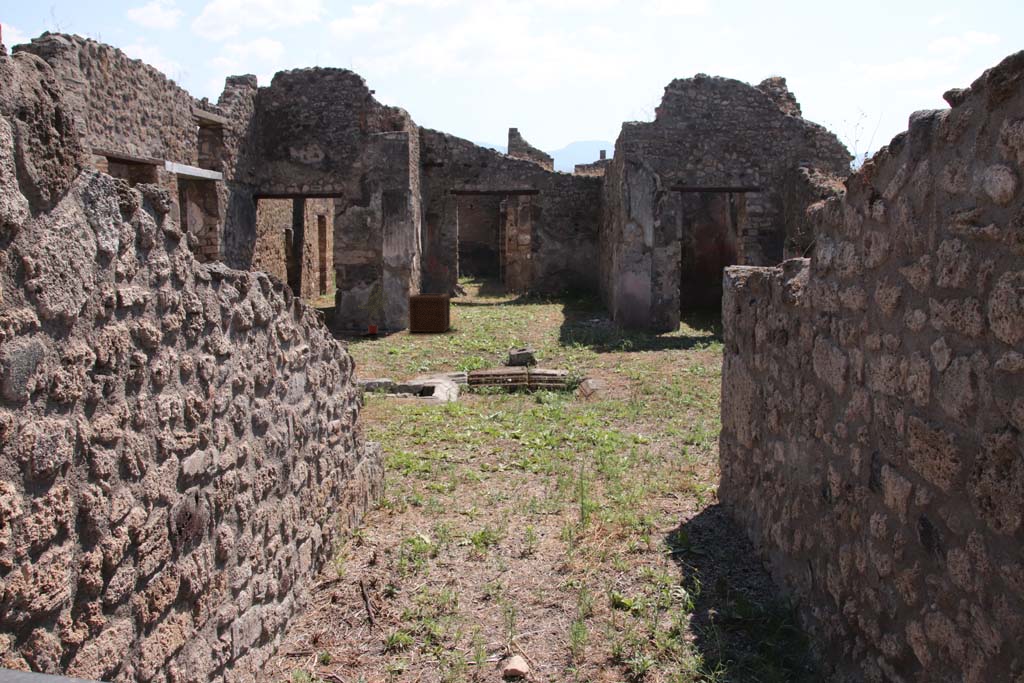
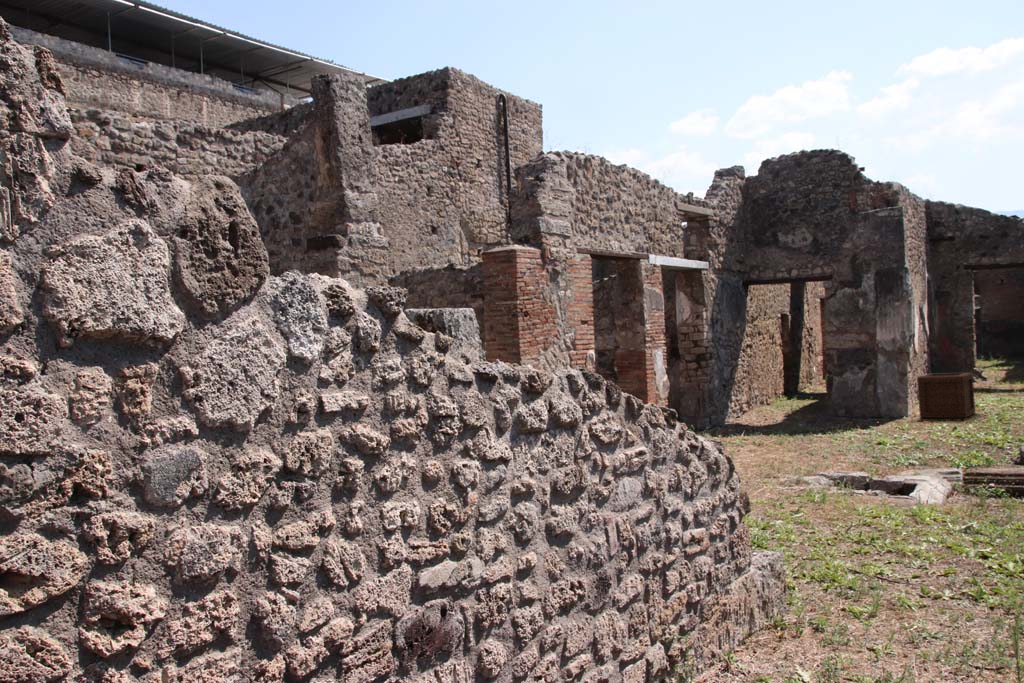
potted tree: present [358,287,387,334] -> none [856,366,894,420]

